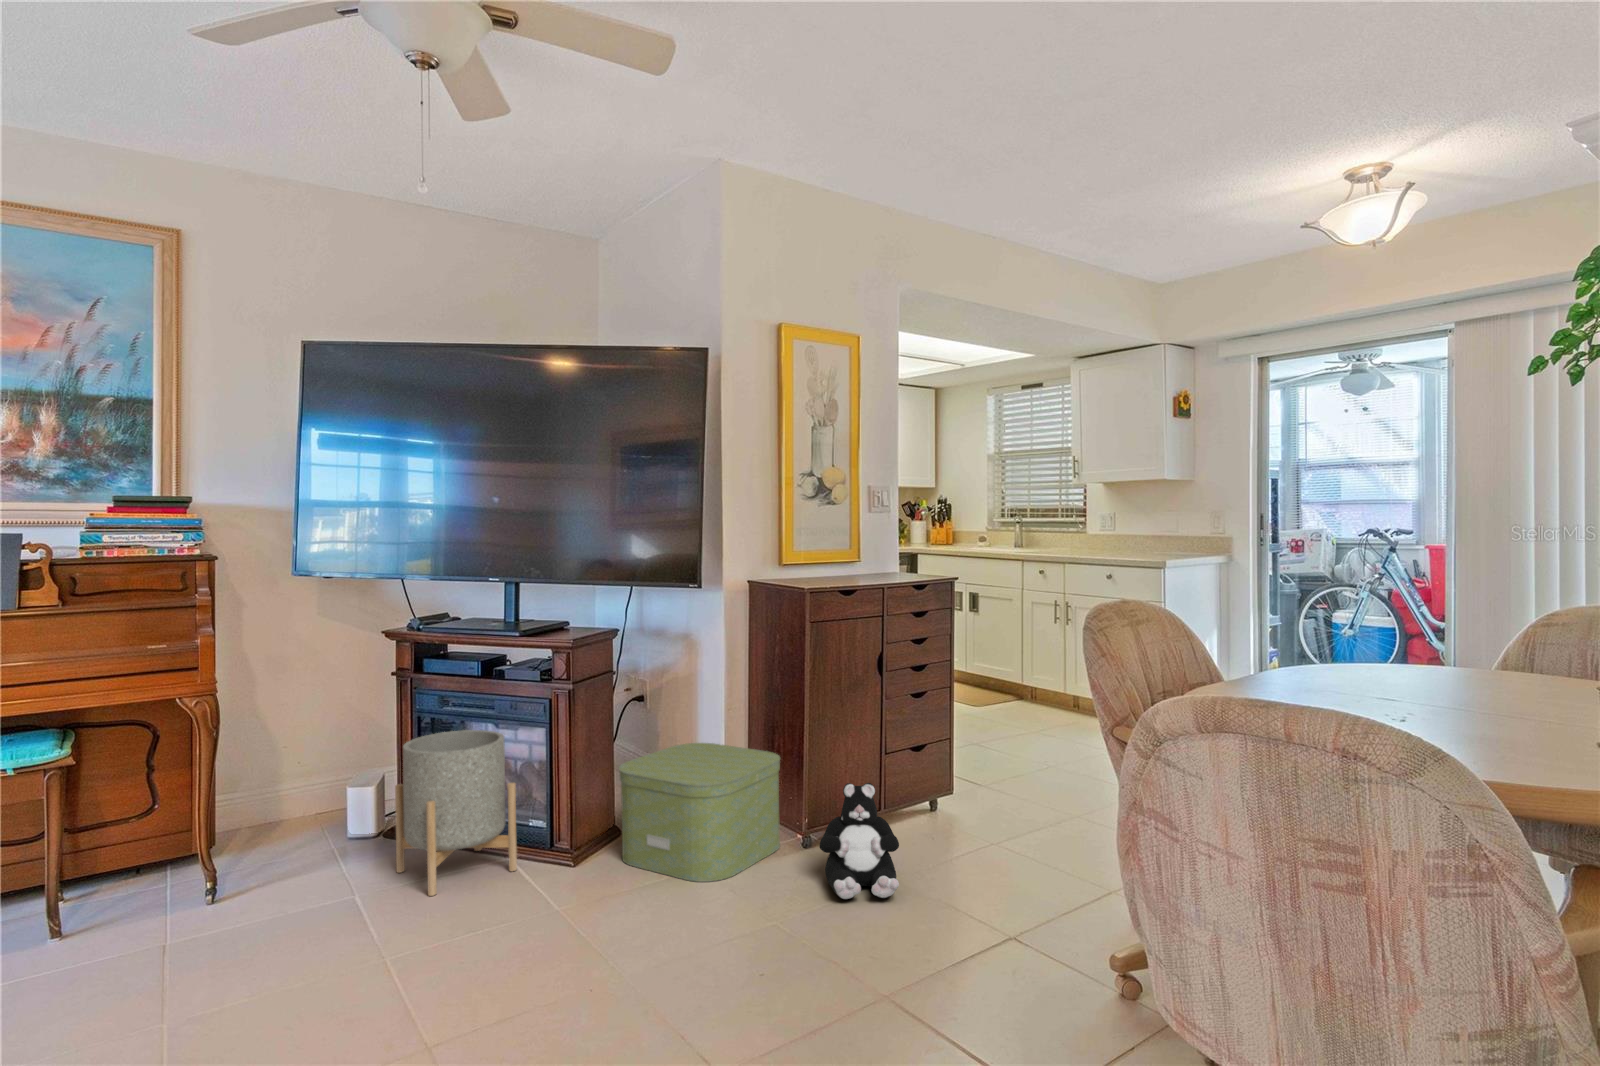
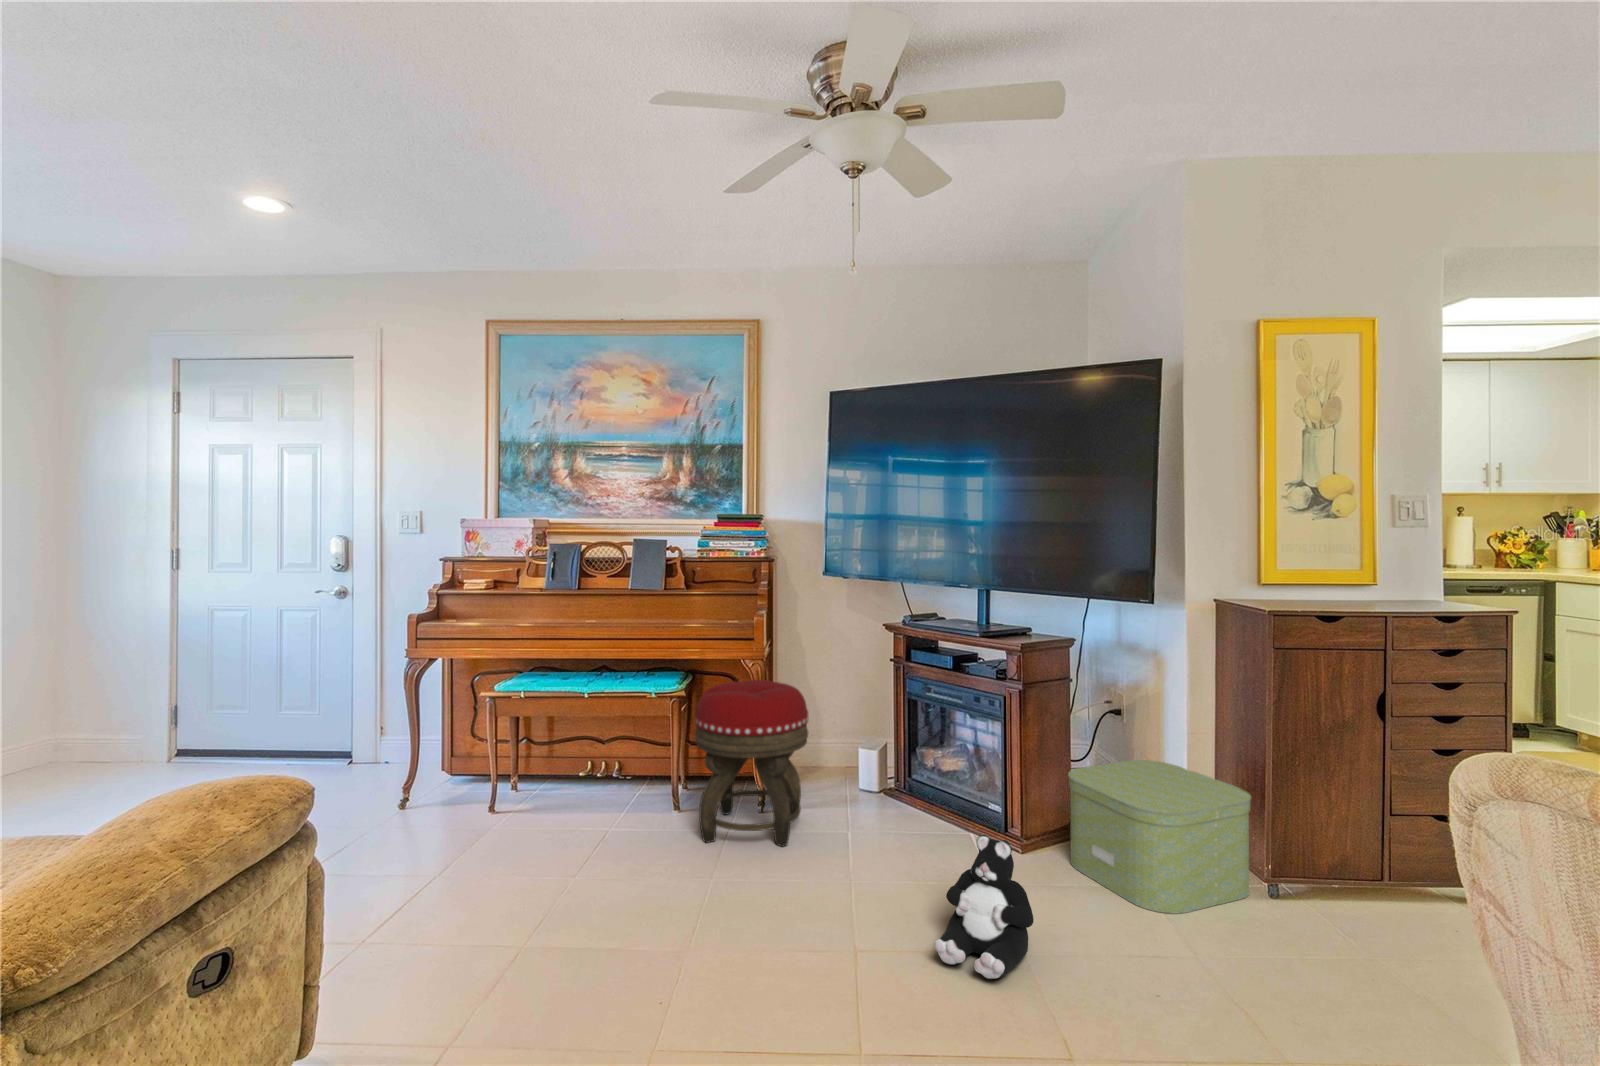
footstool: none [104,721,295,963] -> present [695,680,808,846]
planter: present [395,730,517,896] -> none [881,712,973,849]
plush toy: present [819,783,899,899] -> present [935,835,1034,979]

